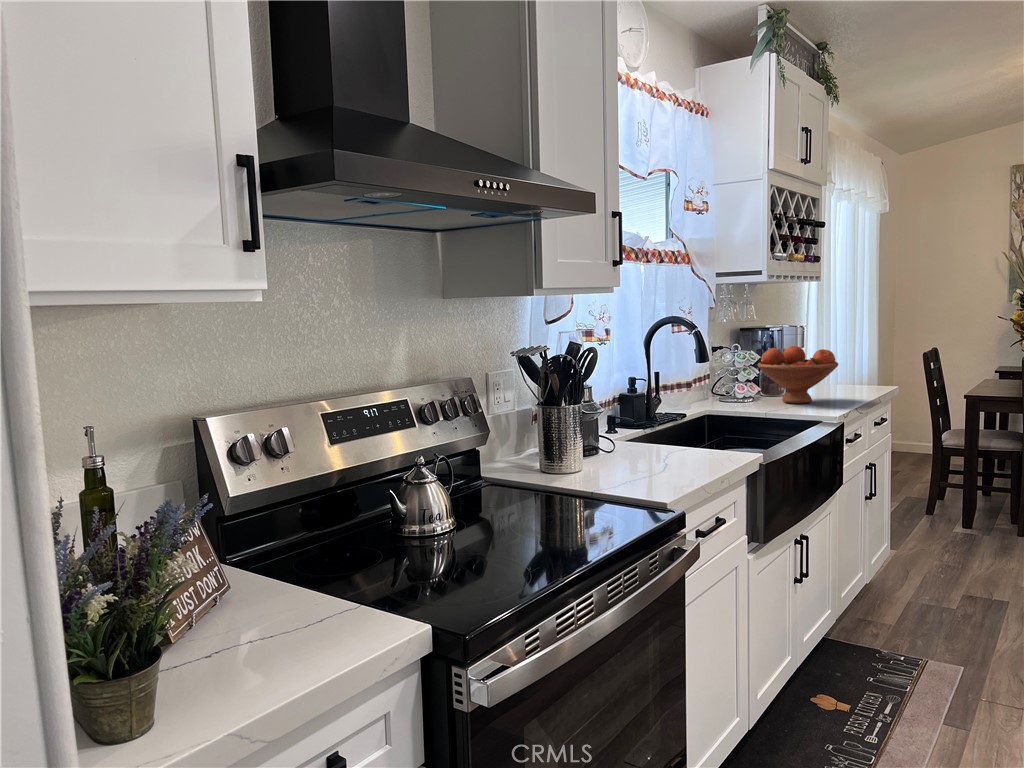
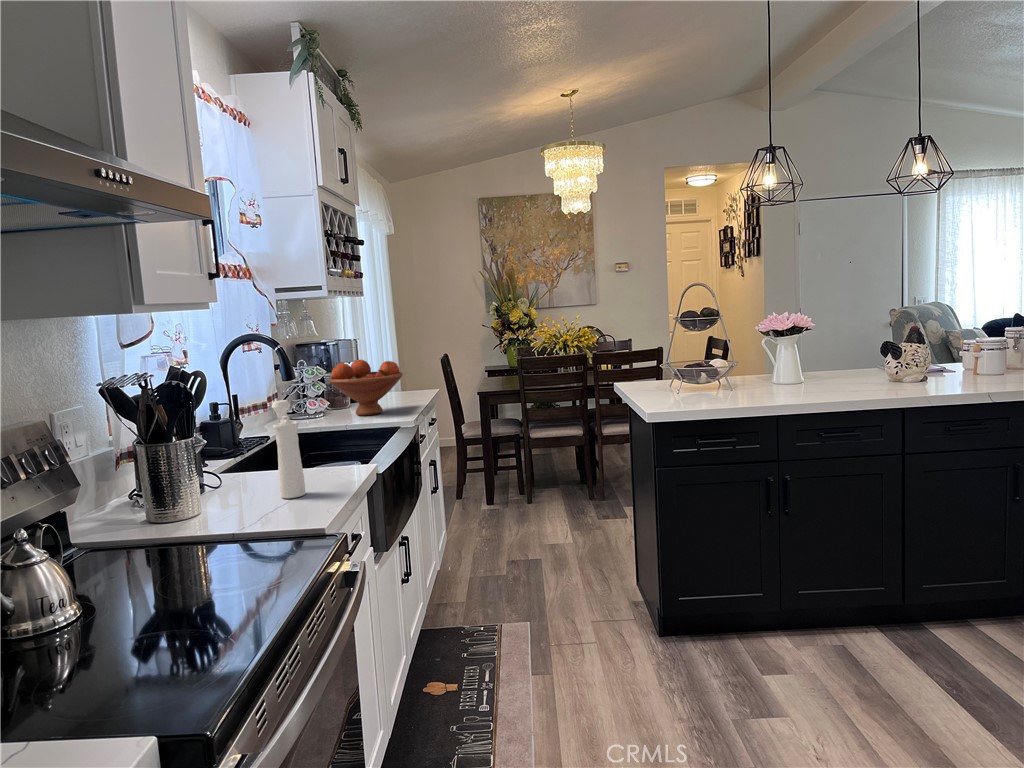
pepper mill: none [650,380,675,472] -> present [272,400,306,498]

